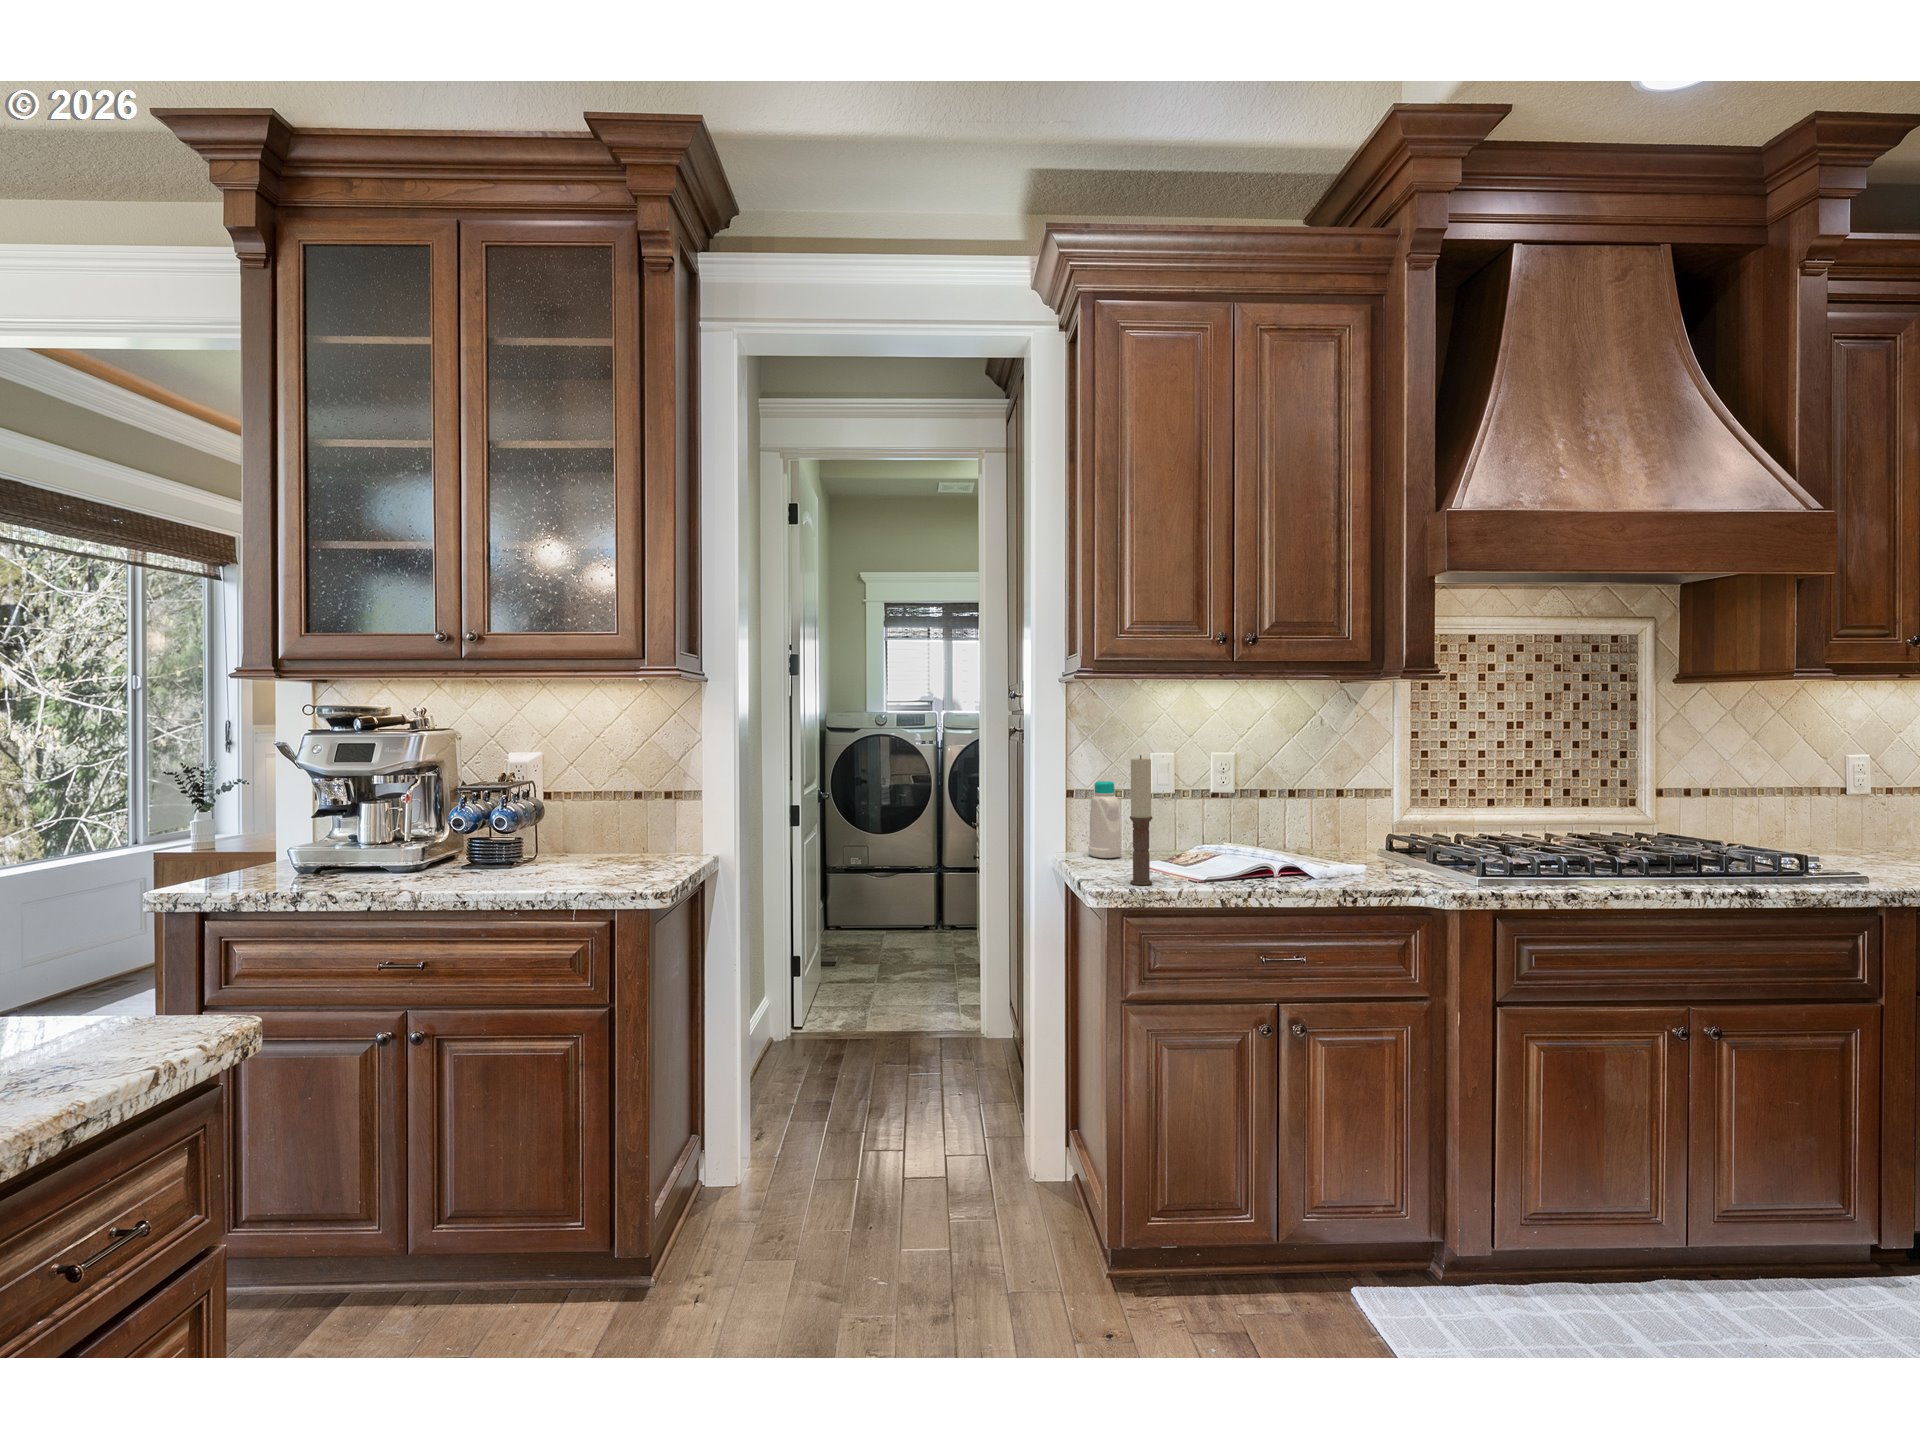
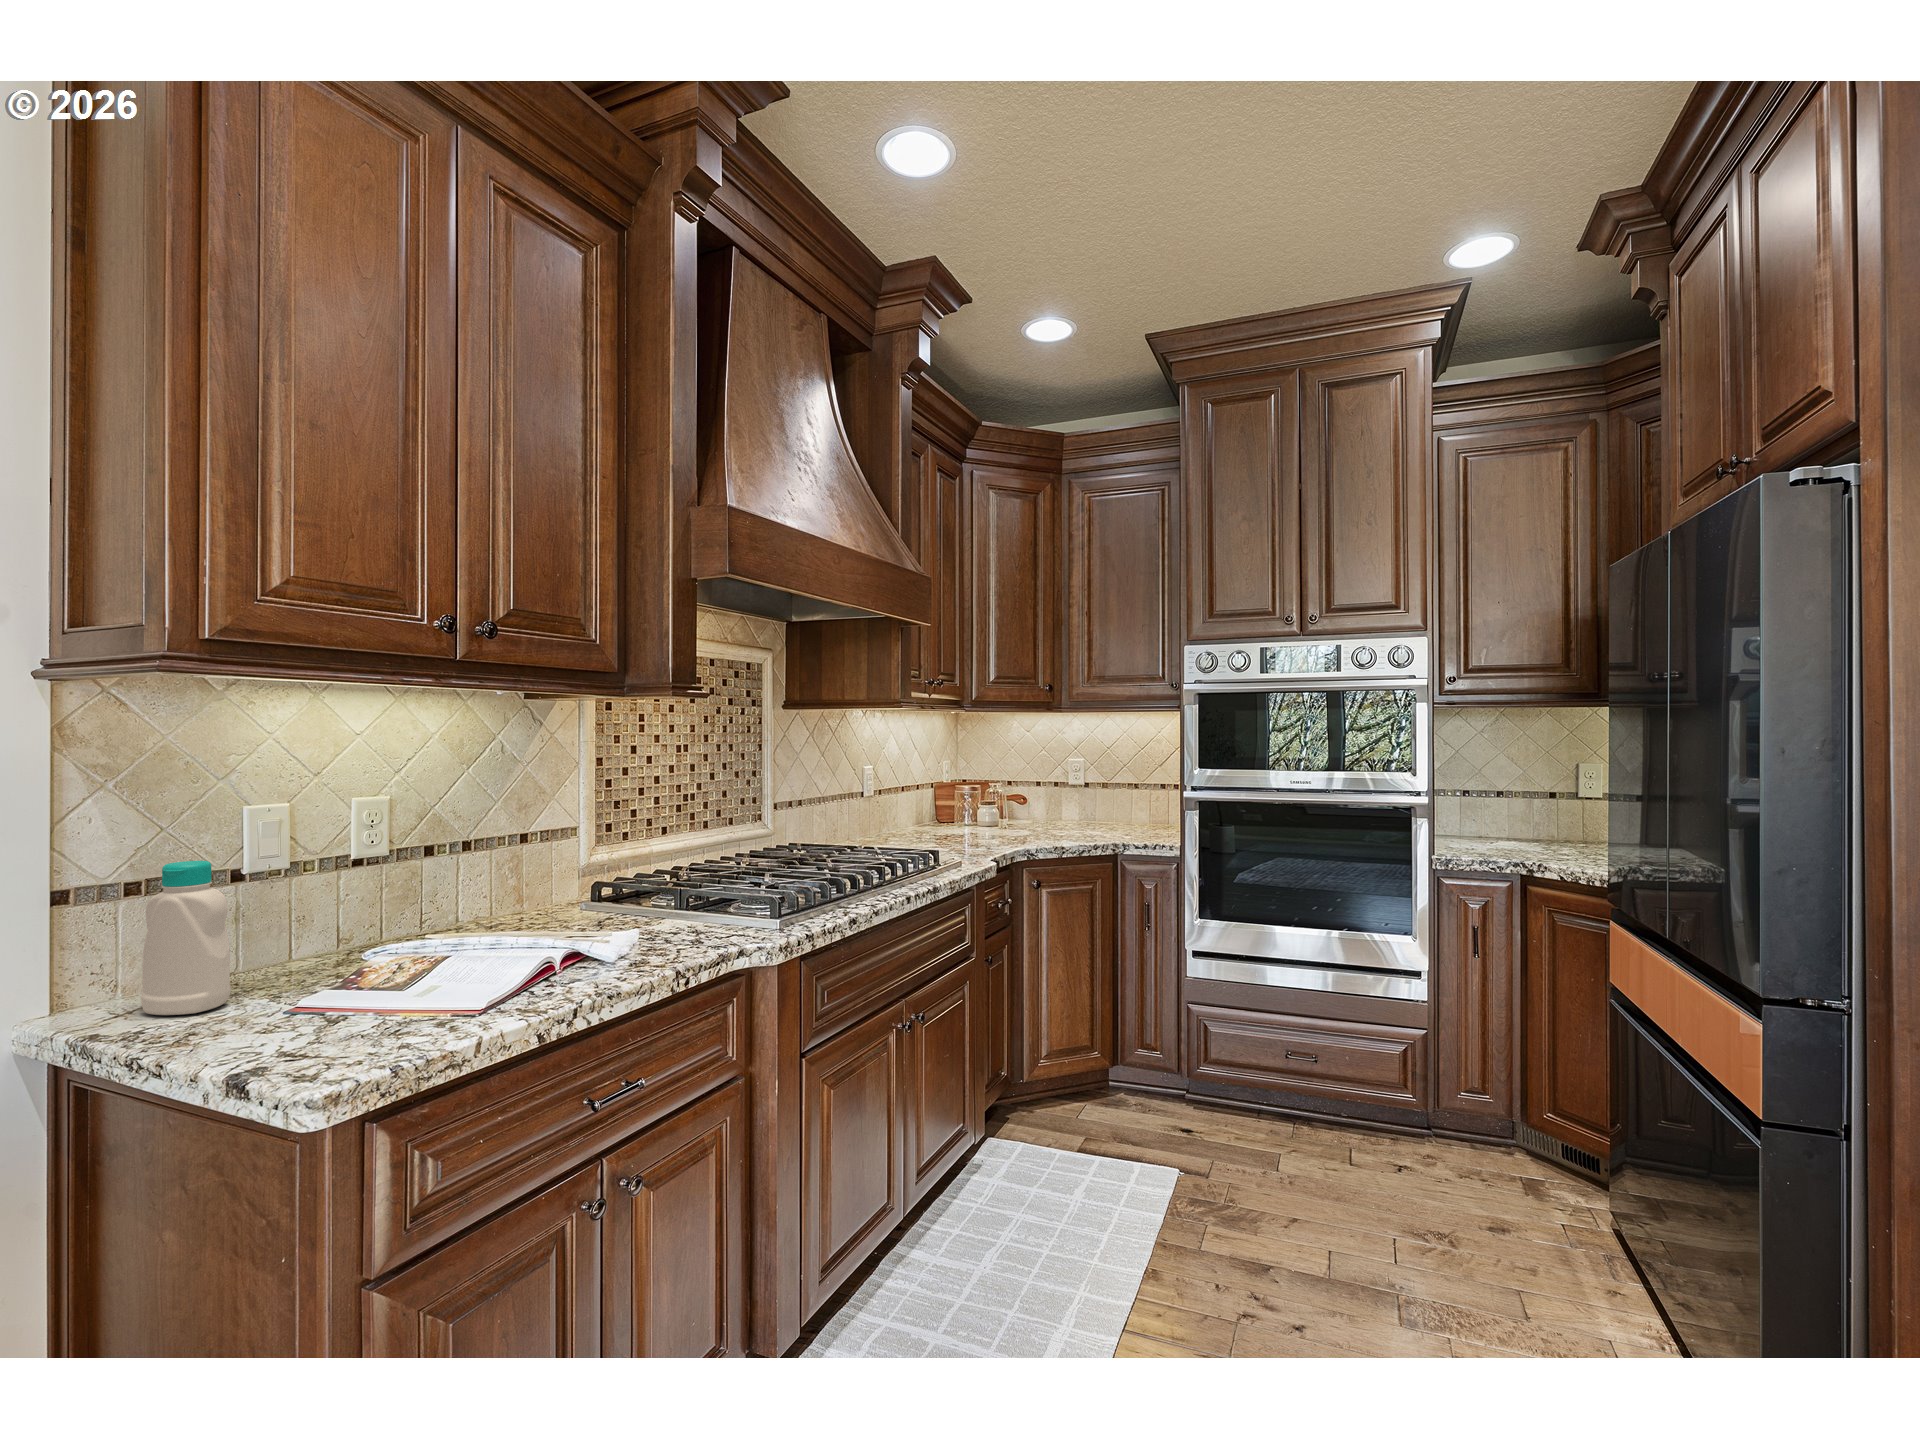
candle: present [1130,755,1152,885] -> none [359,801,409,1054]

